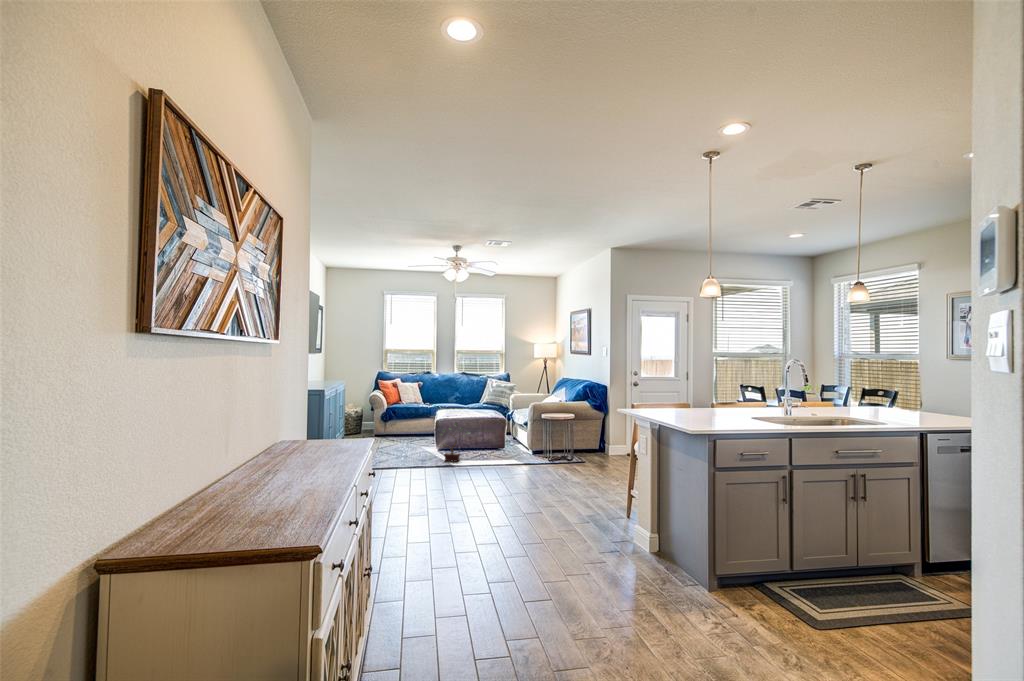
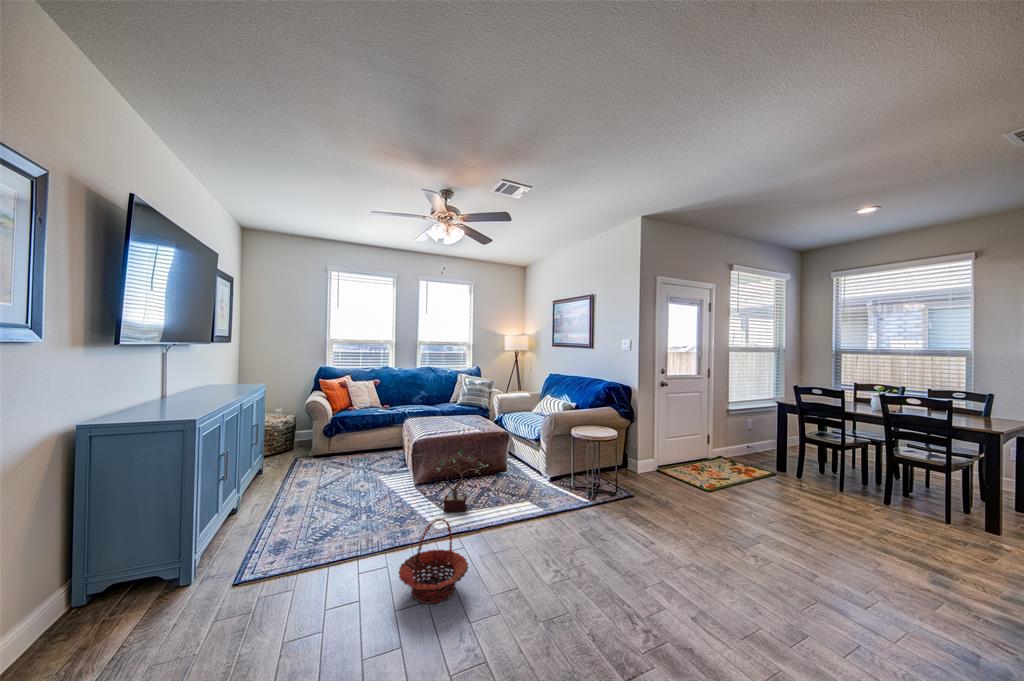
basket: none [402,445,437,483] -> present [398,519,468,604]

